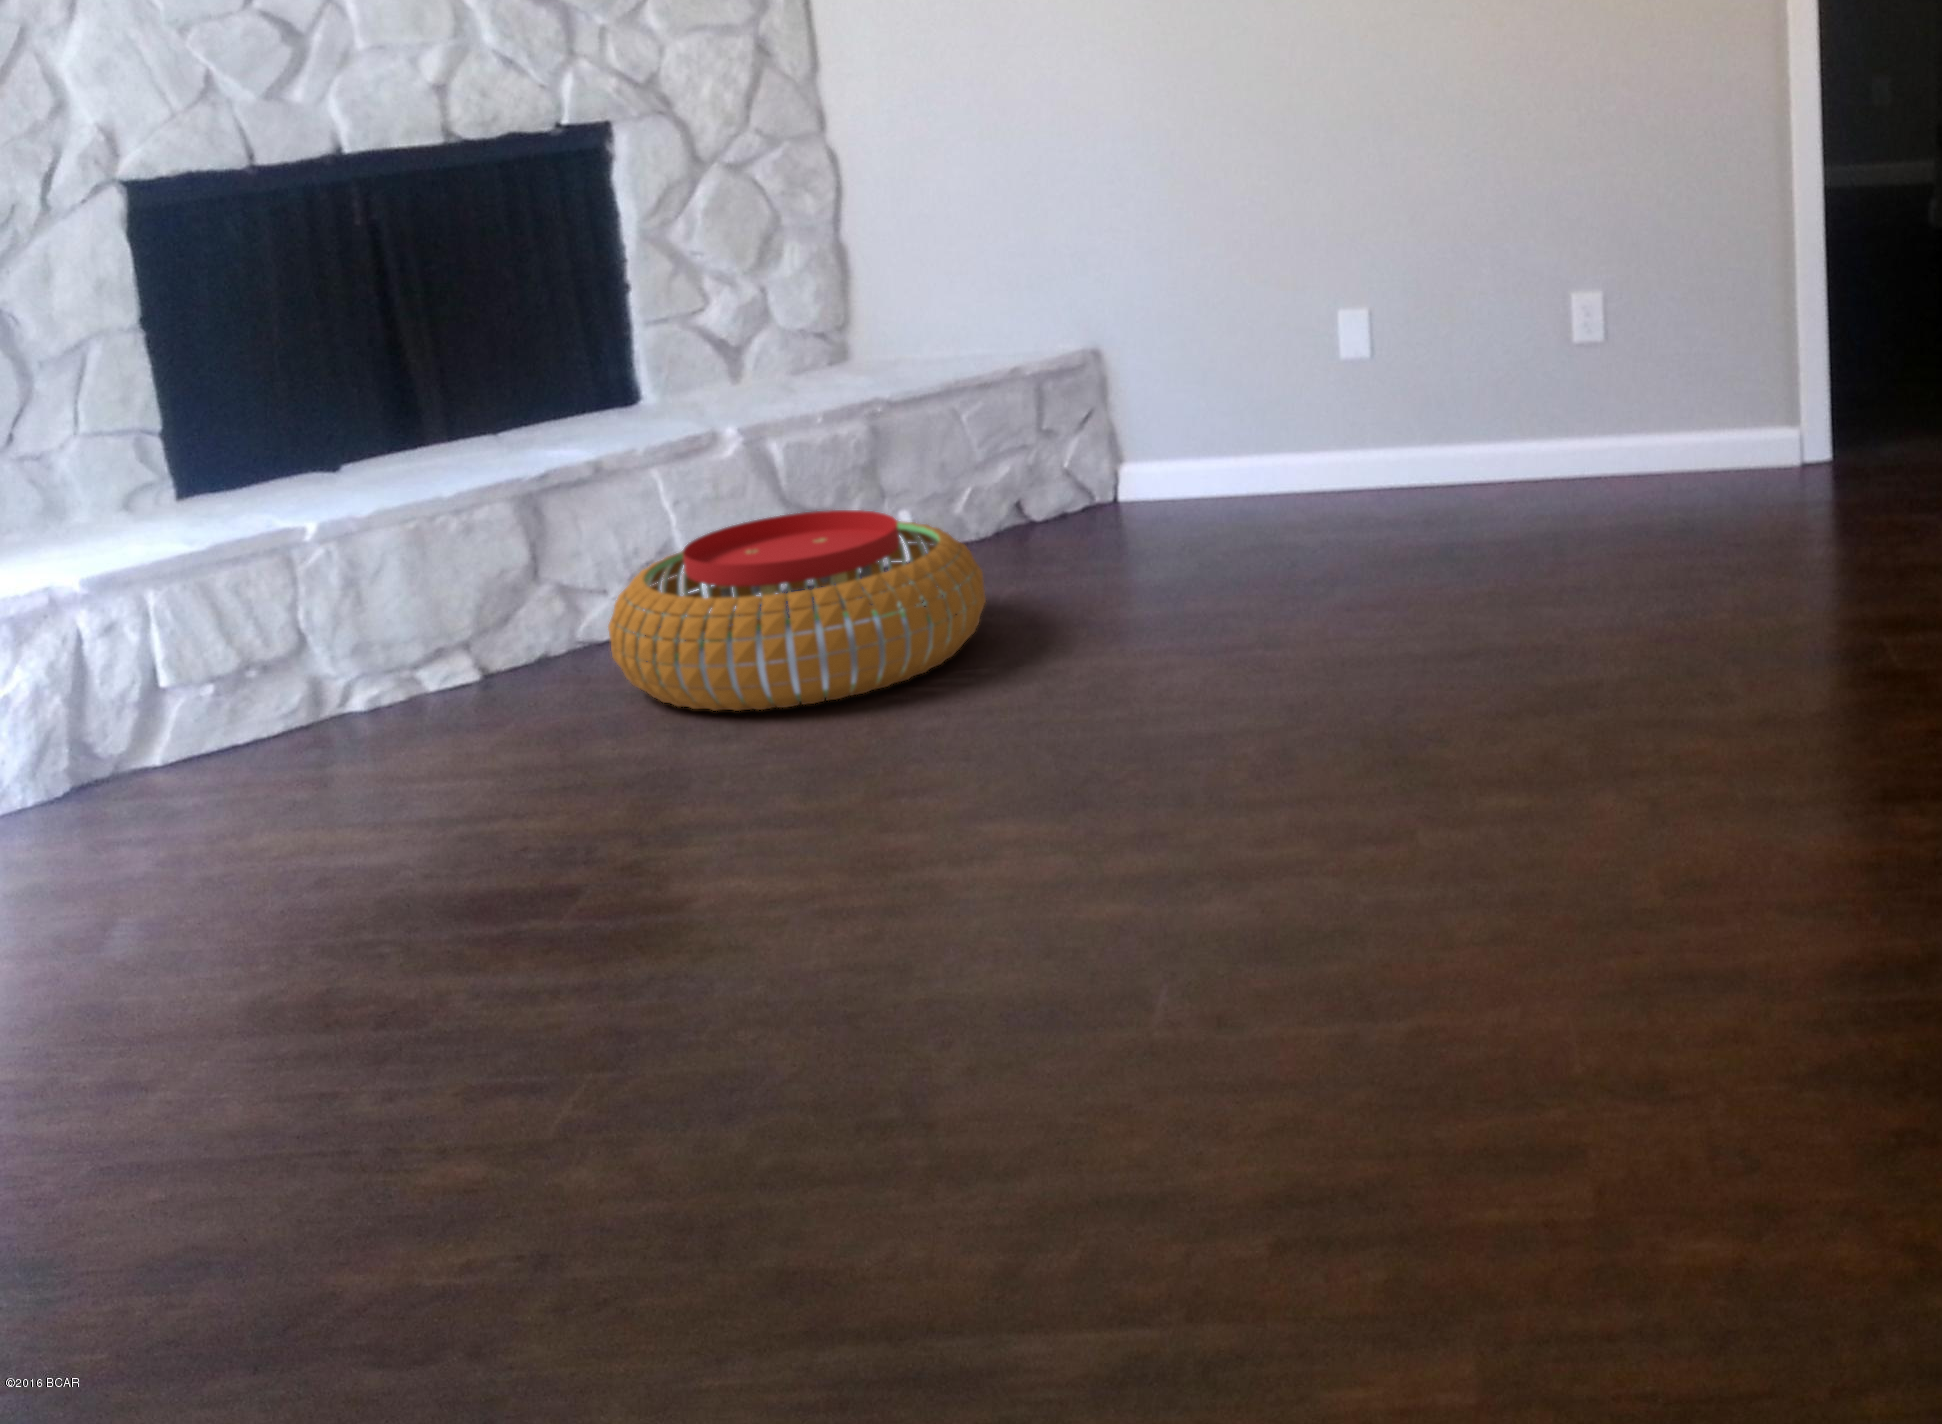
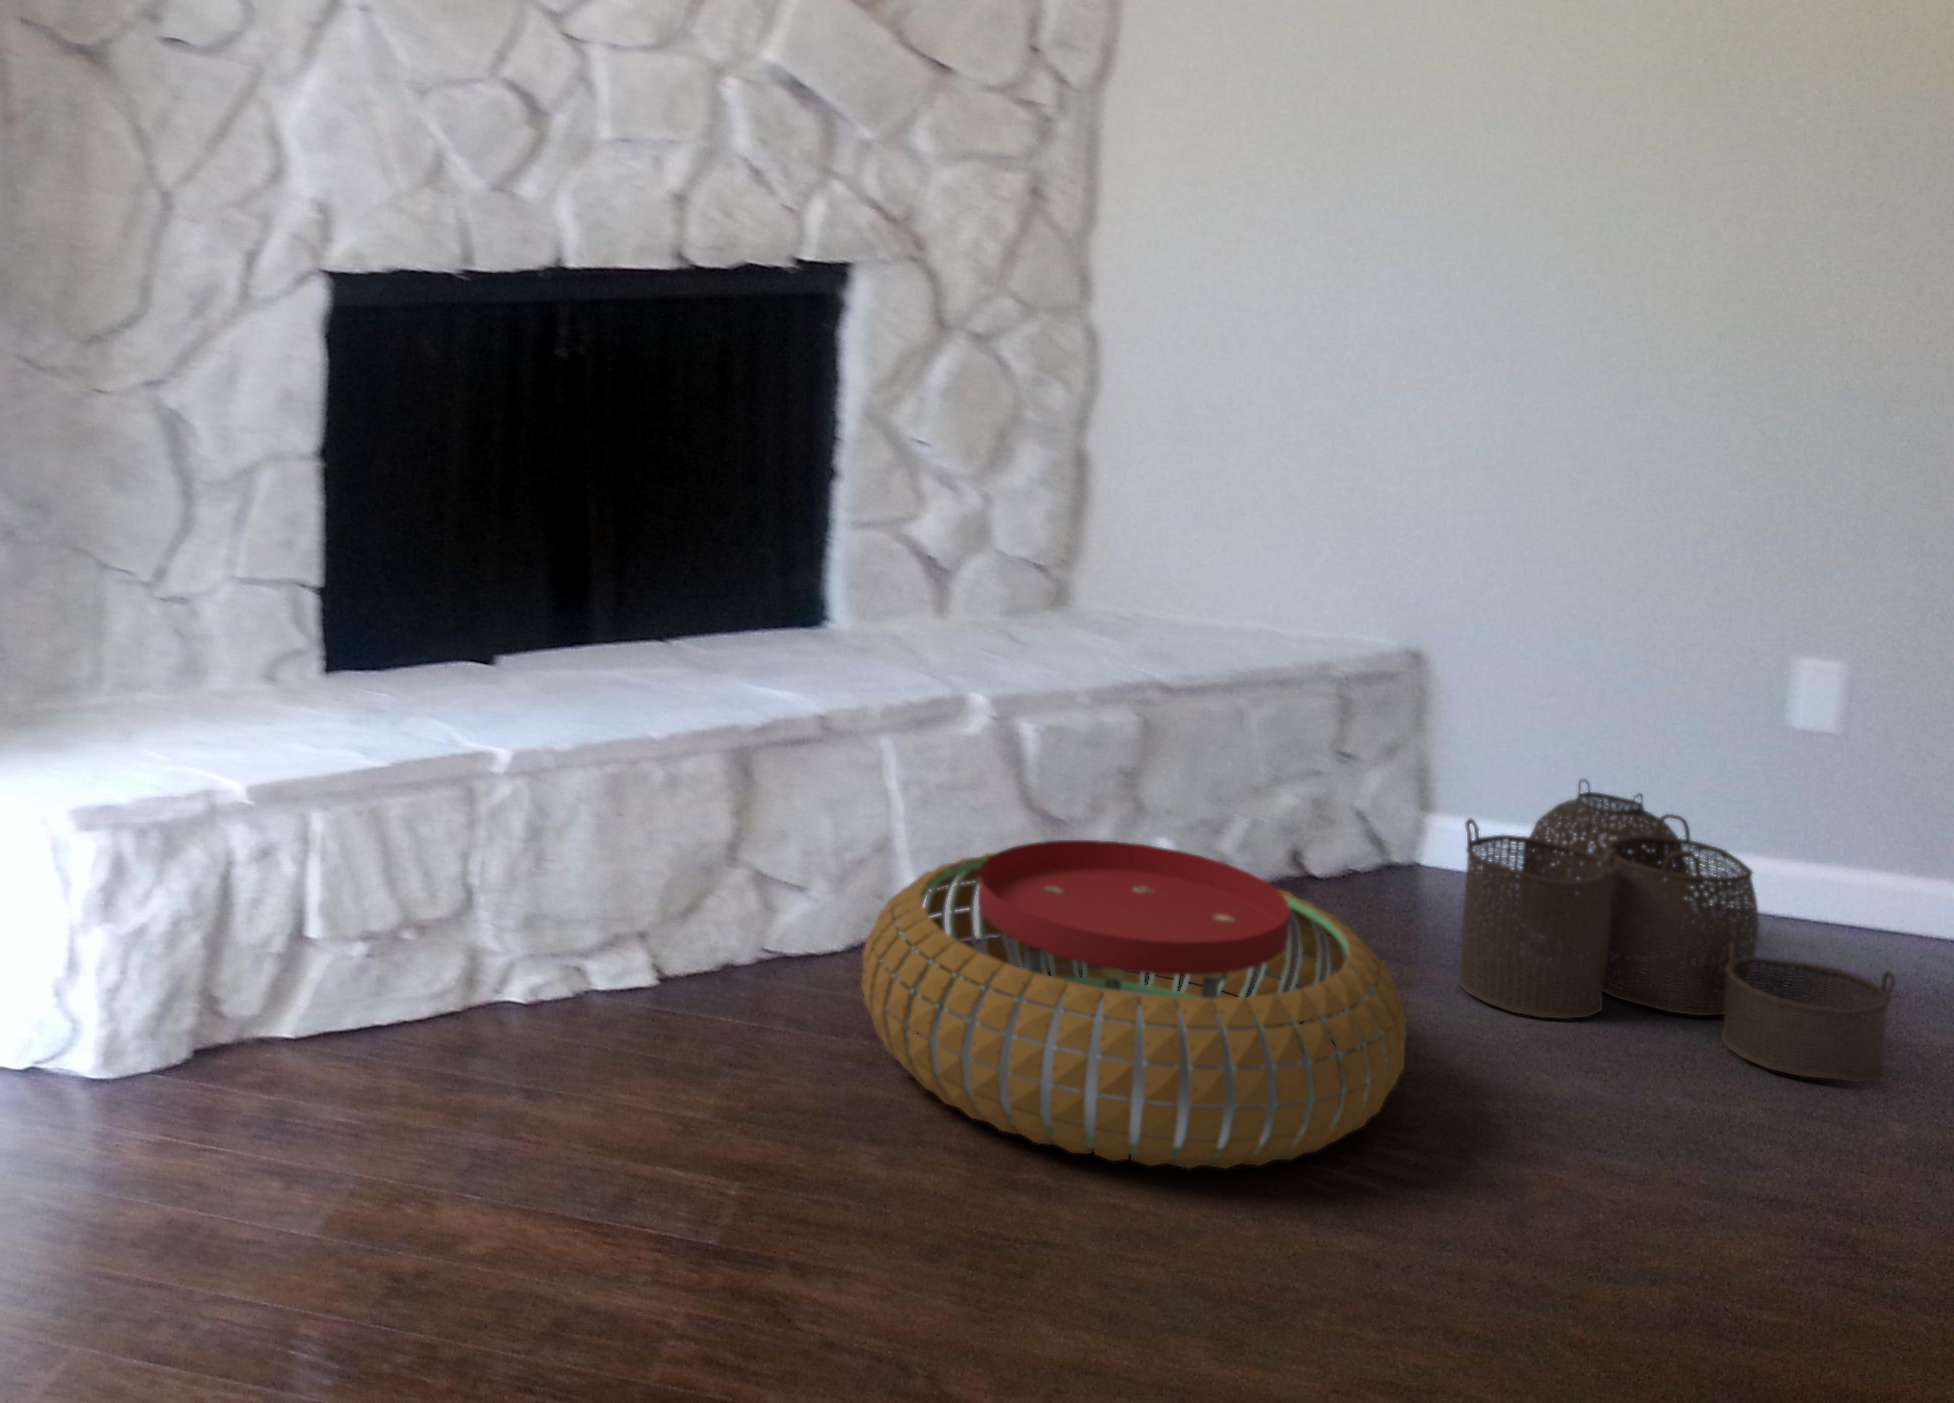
woven basket: none [1079,423,1334,582] -> present [1459,780,1895,1082]

